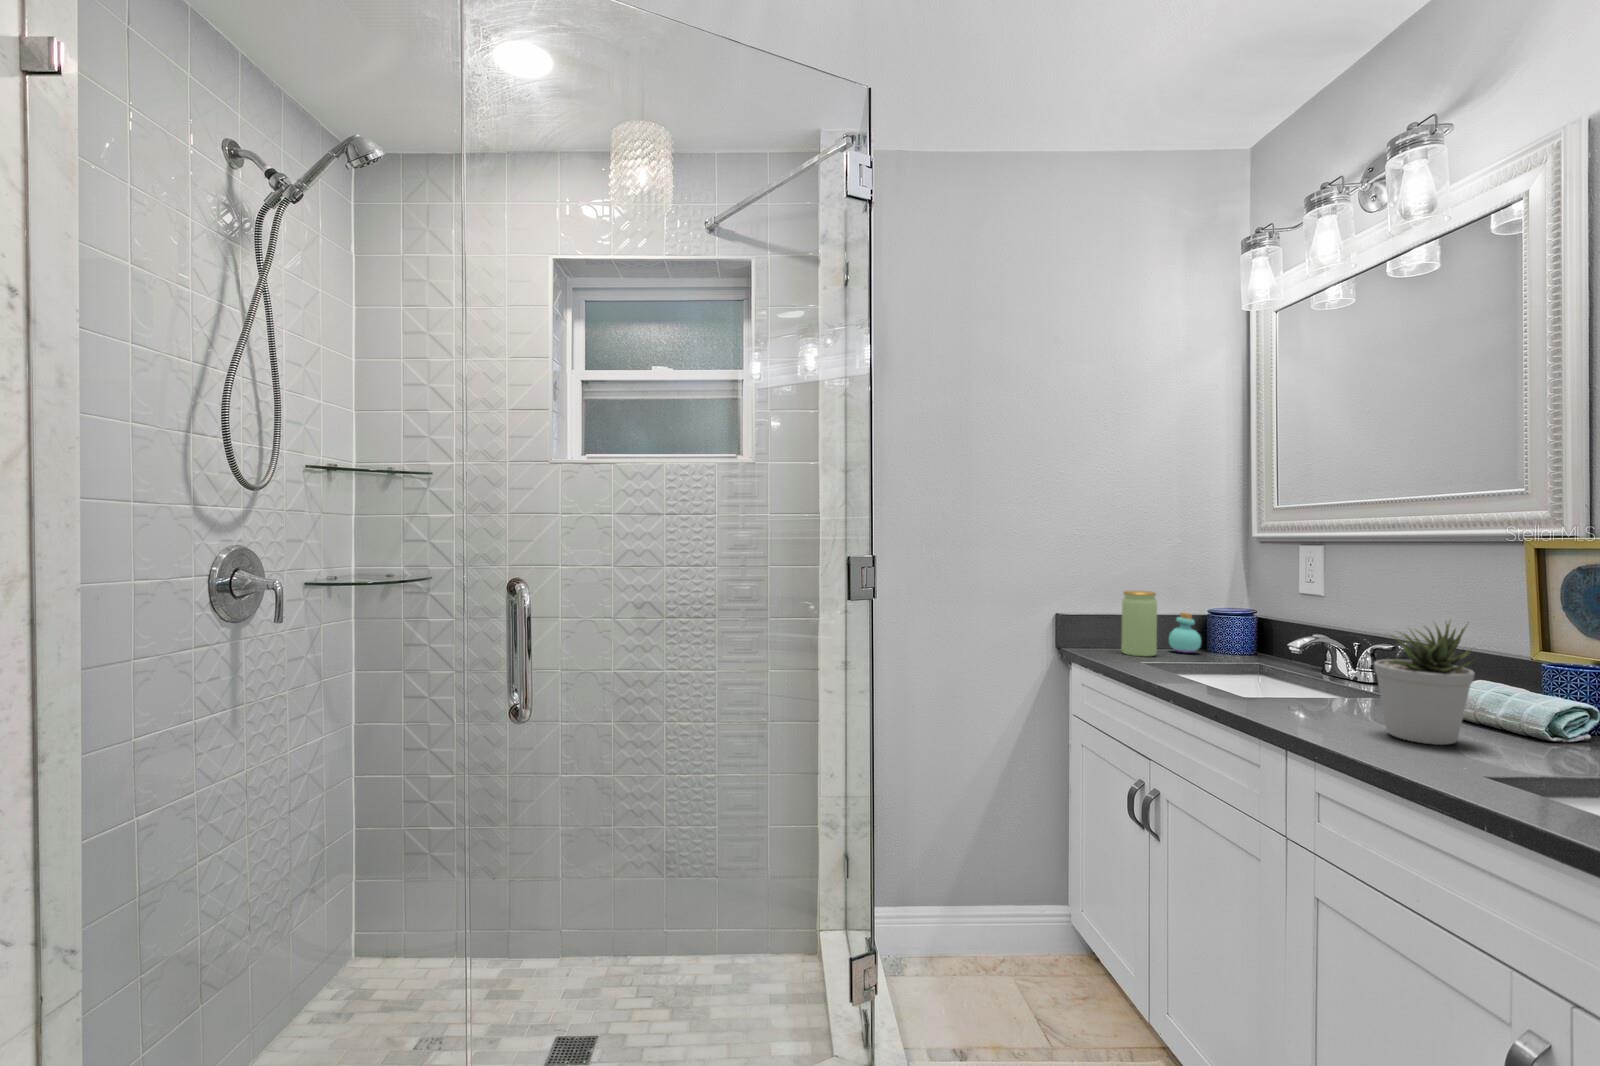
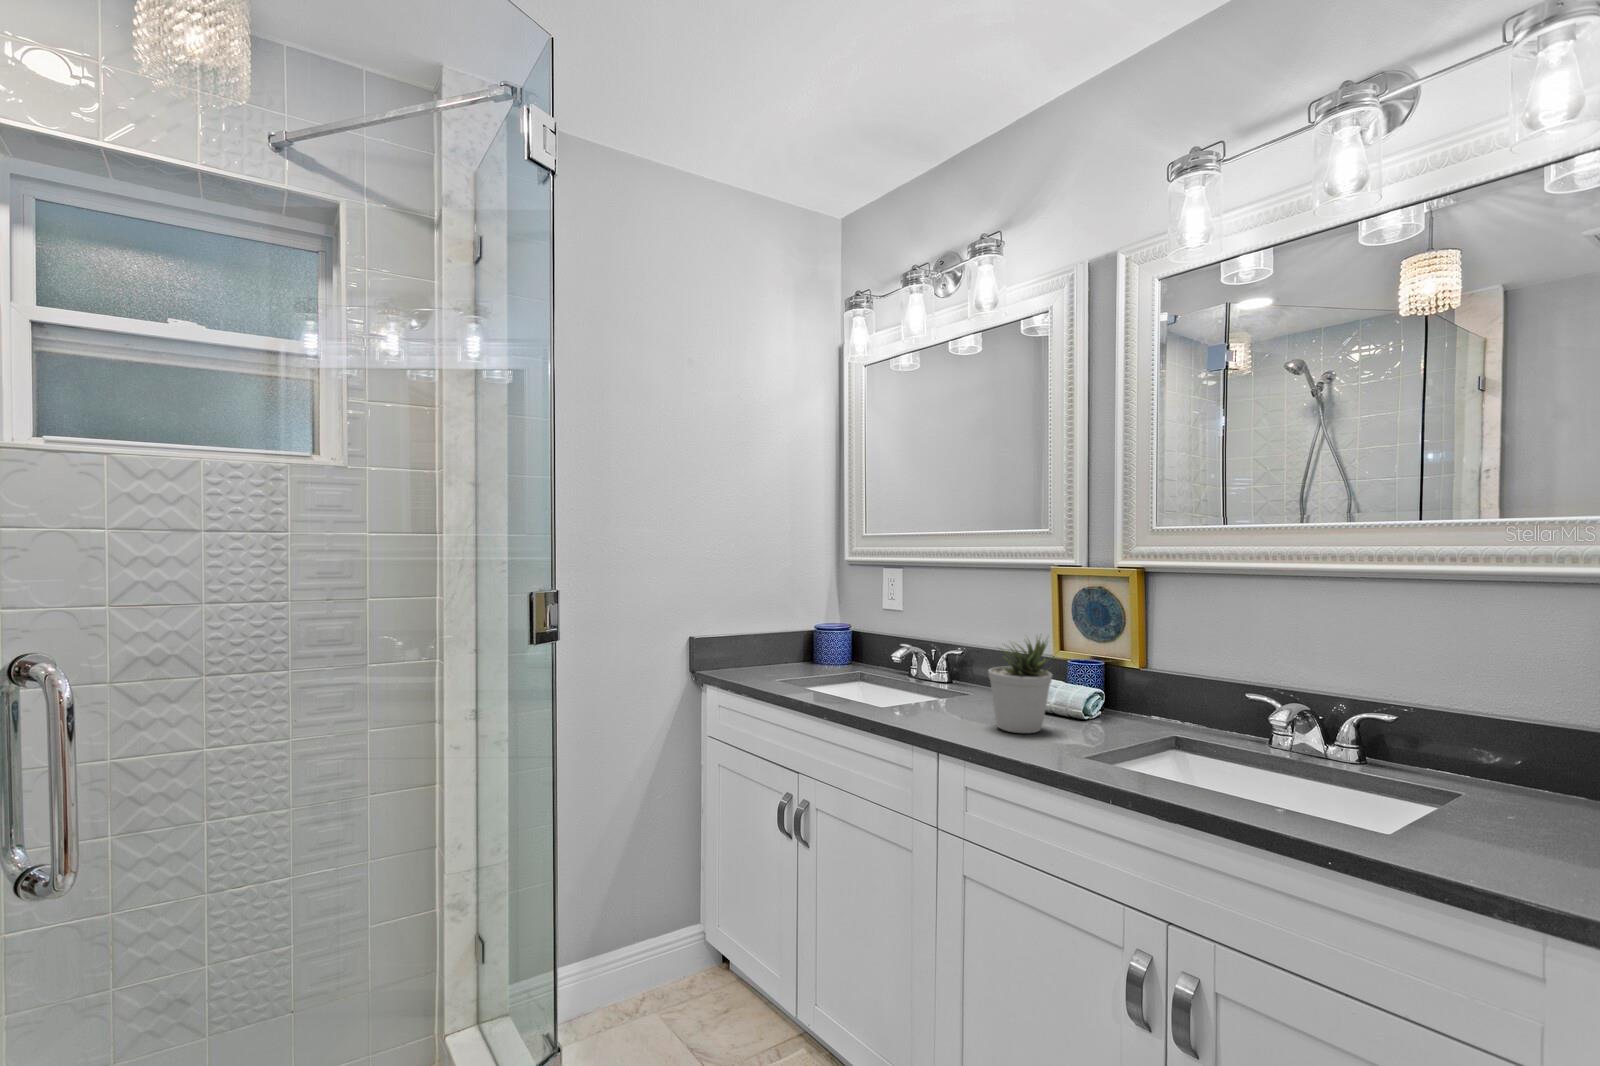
jar: present [1121,591,1157,656] -> none [743,612,775,675]
perfume bottle: present [1169,612,1201,653] -> none [778,630,805,667]

